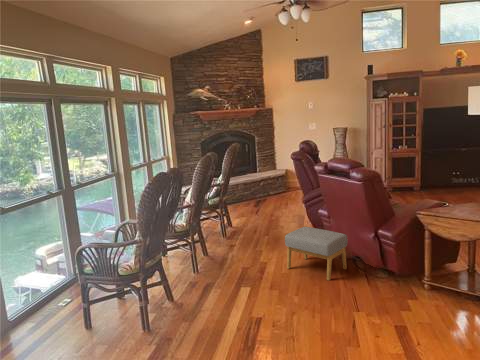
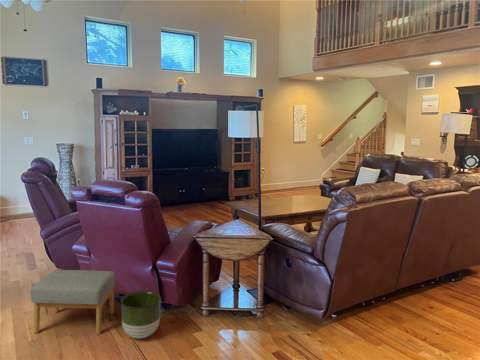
planter: none [344,253,378,292] -> present [121,291,160,339]

